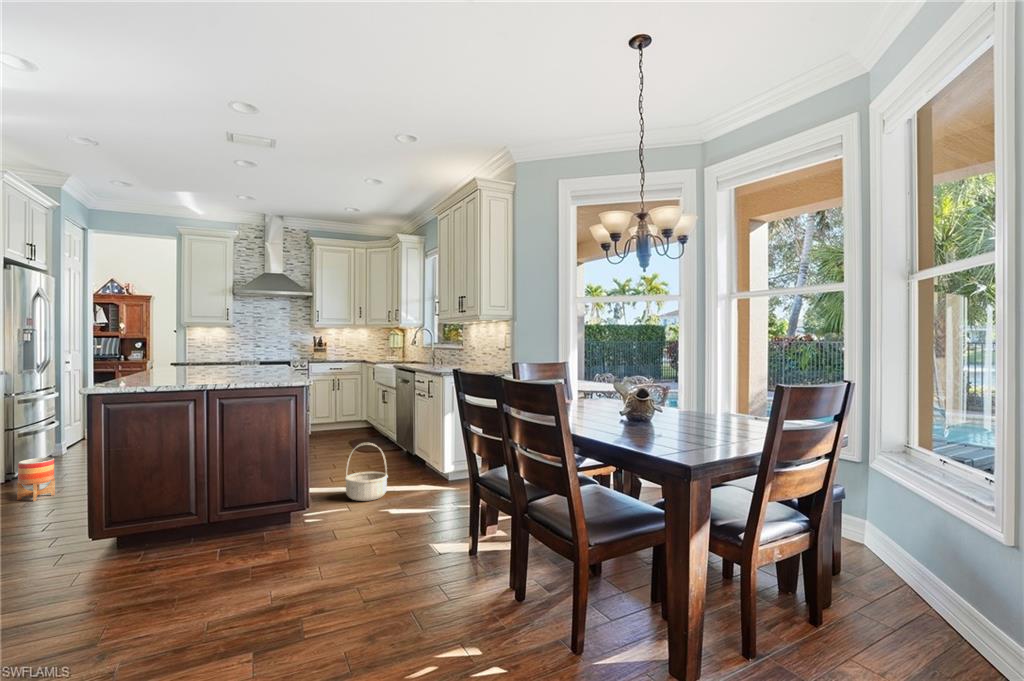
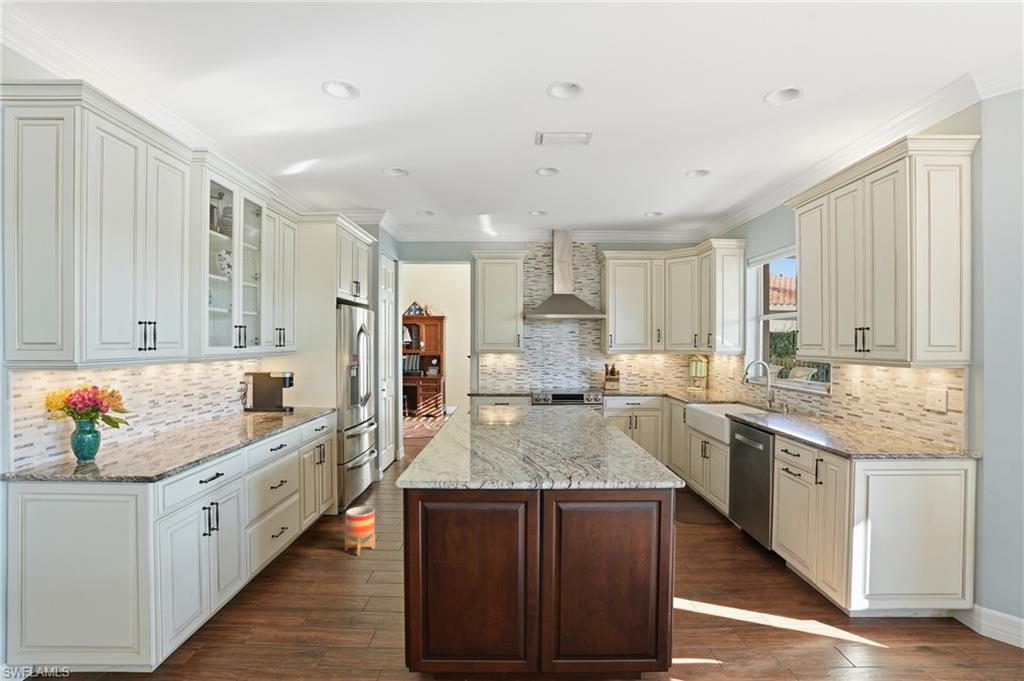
basket: present [345,443,388,501] -> none [702,558,771,651]

